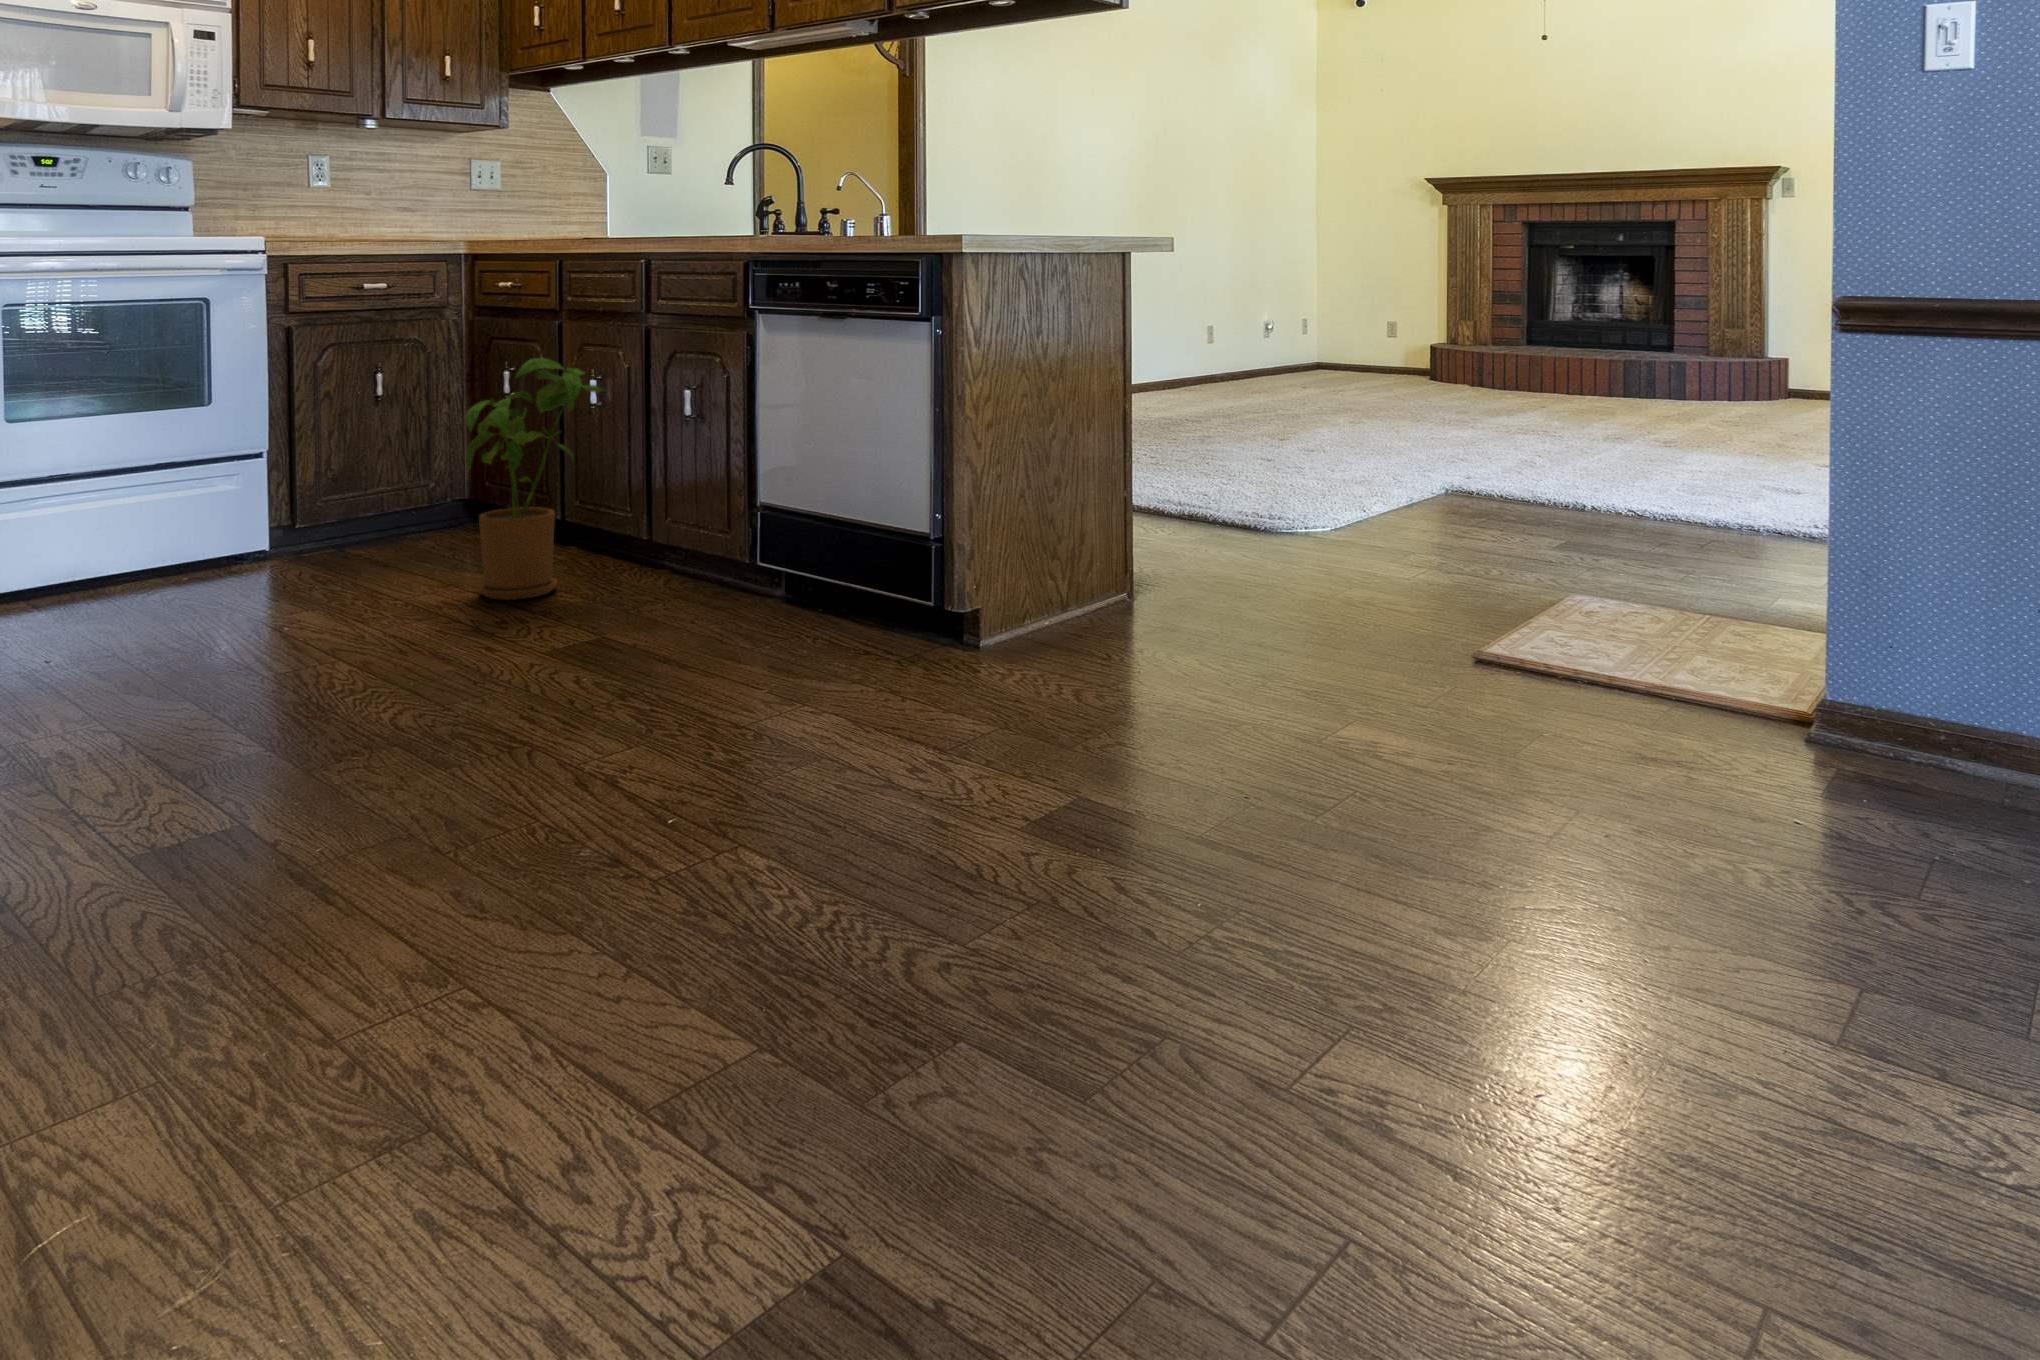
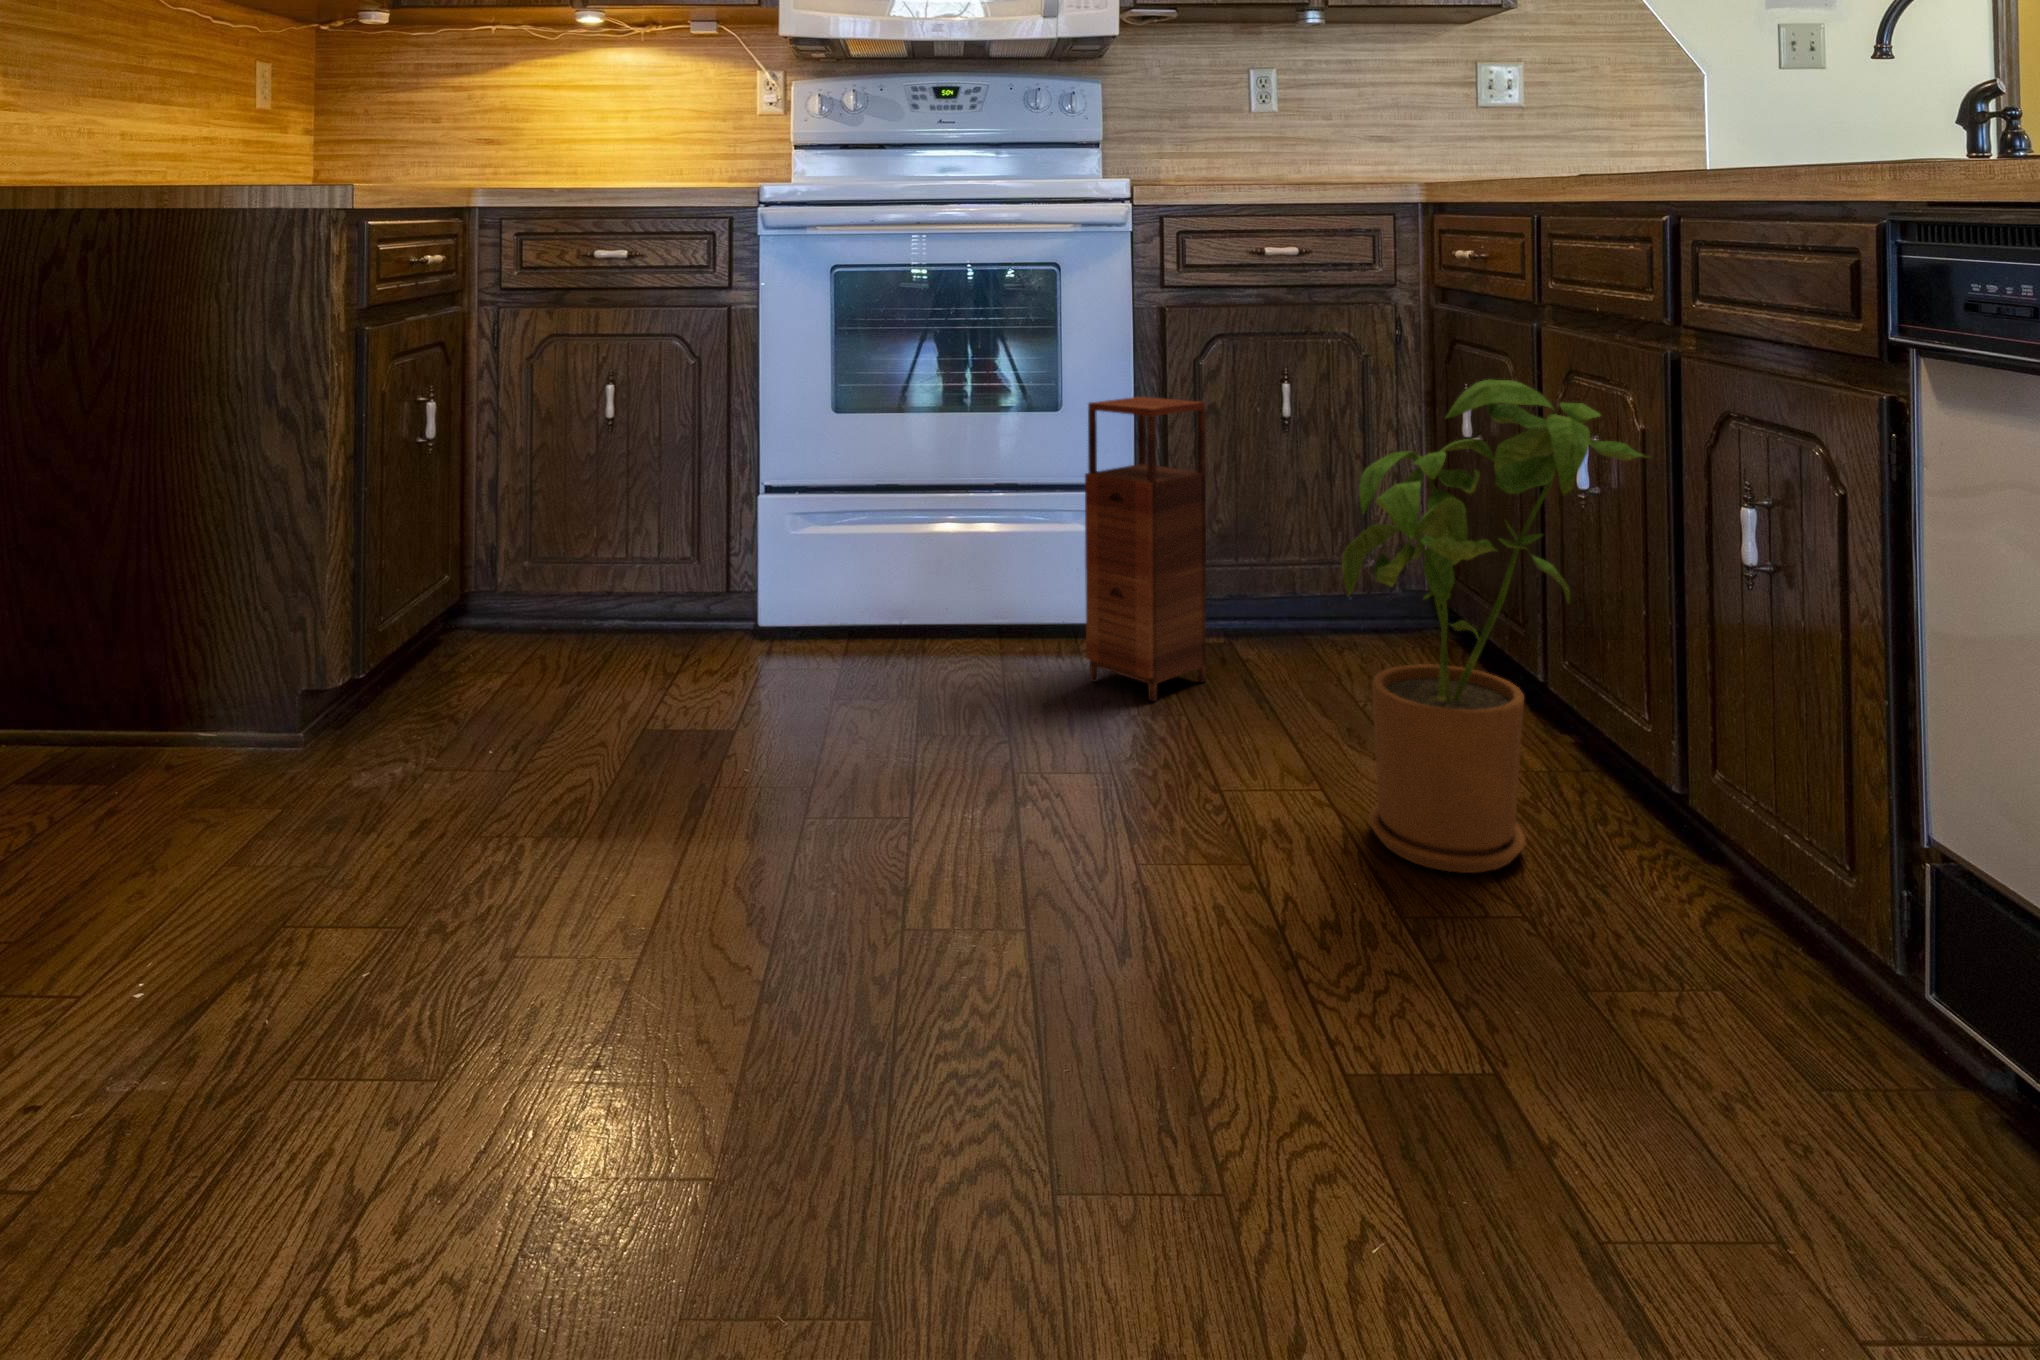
storage cabinet: none [257,388,346,581] -> present [1085,397,1206,701]

